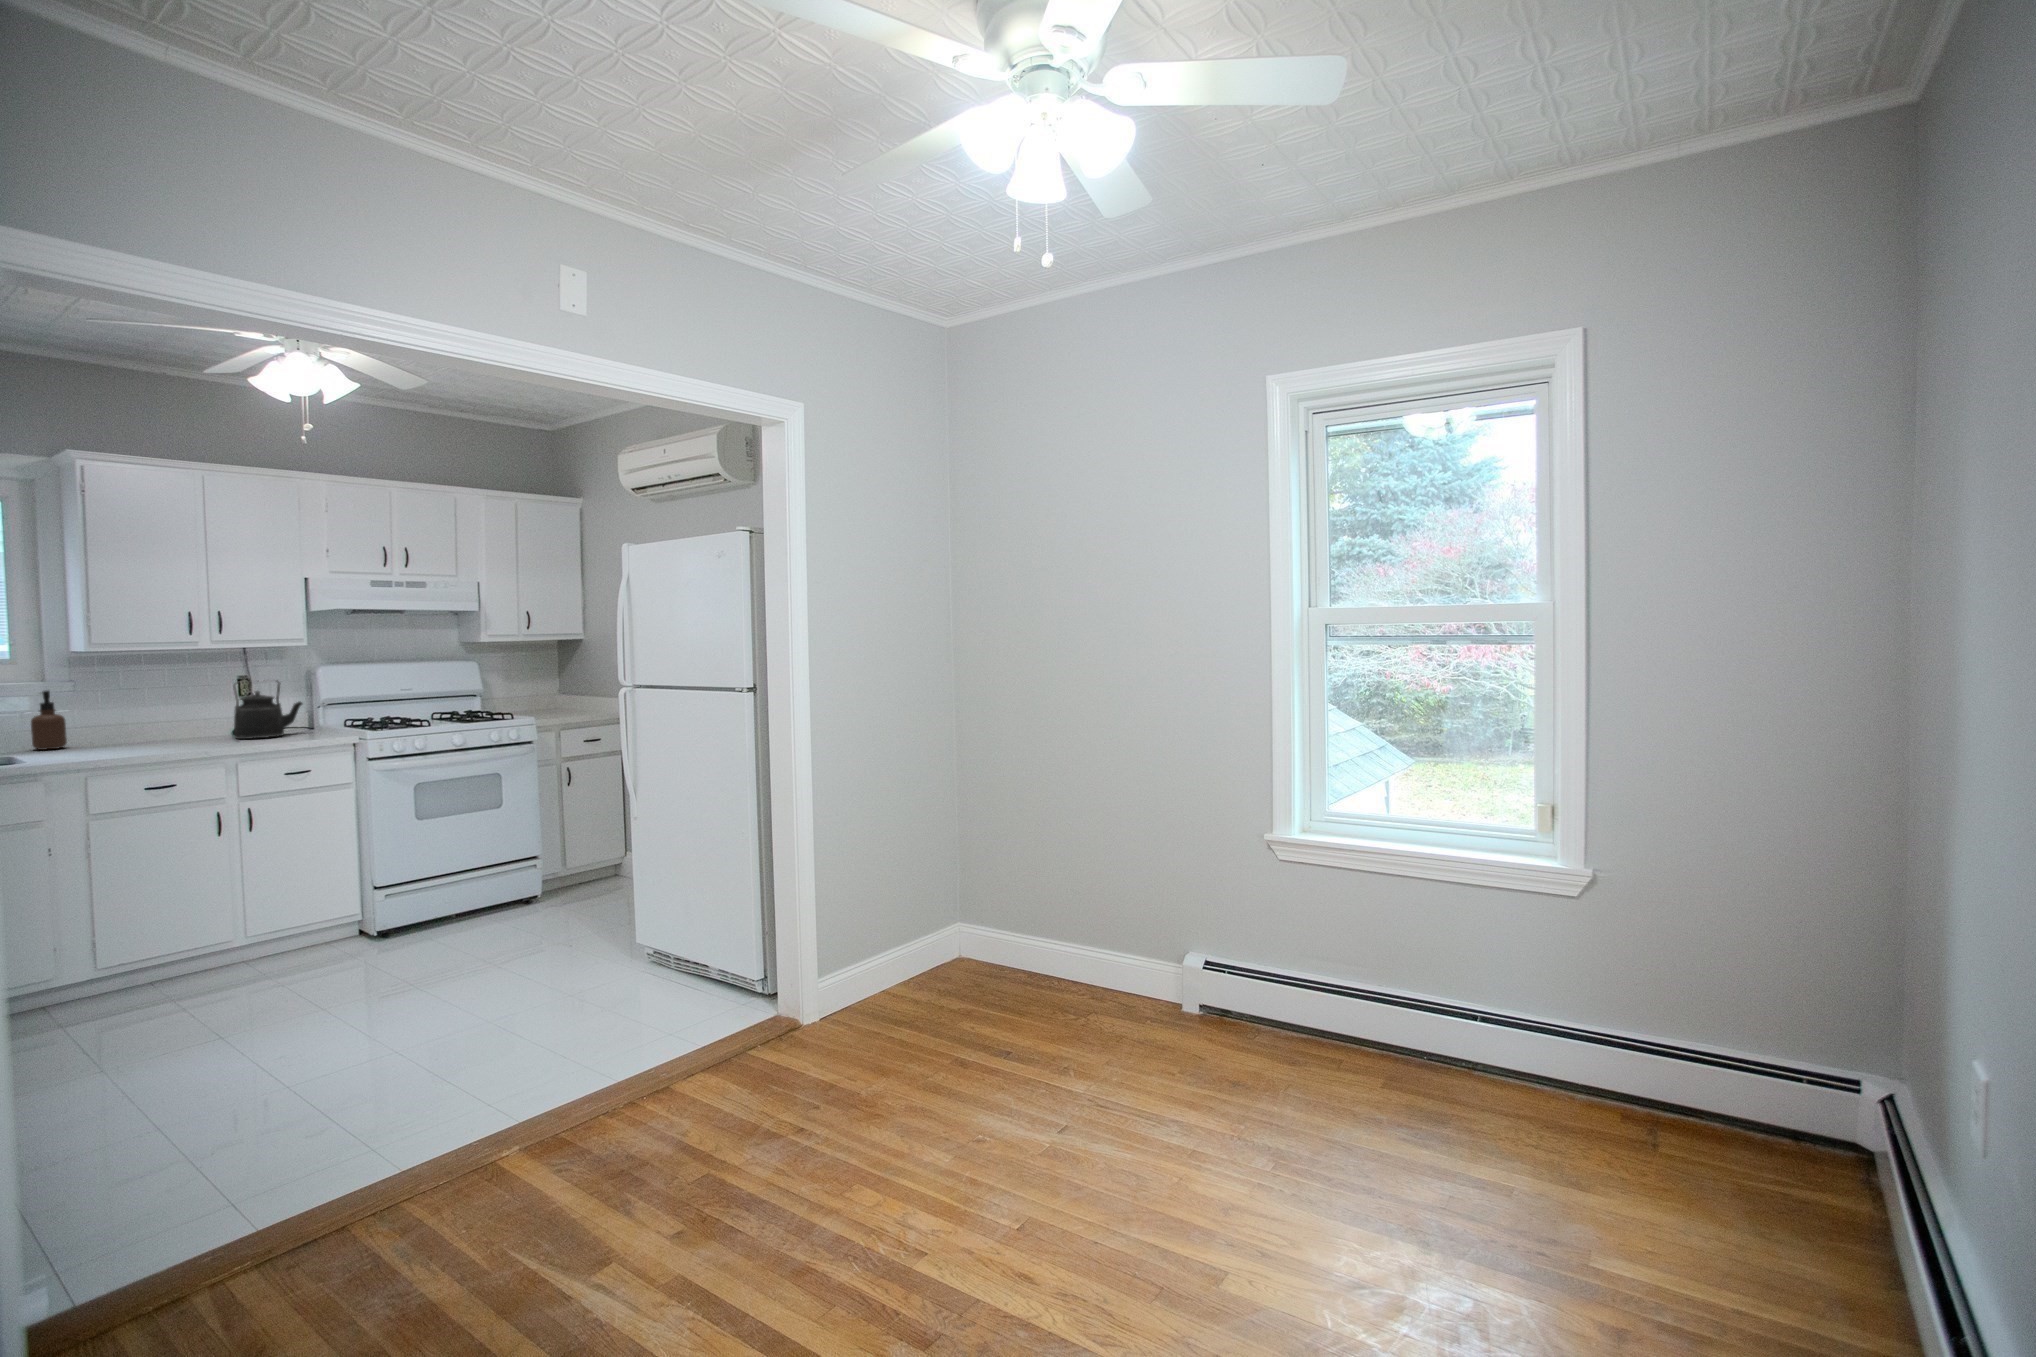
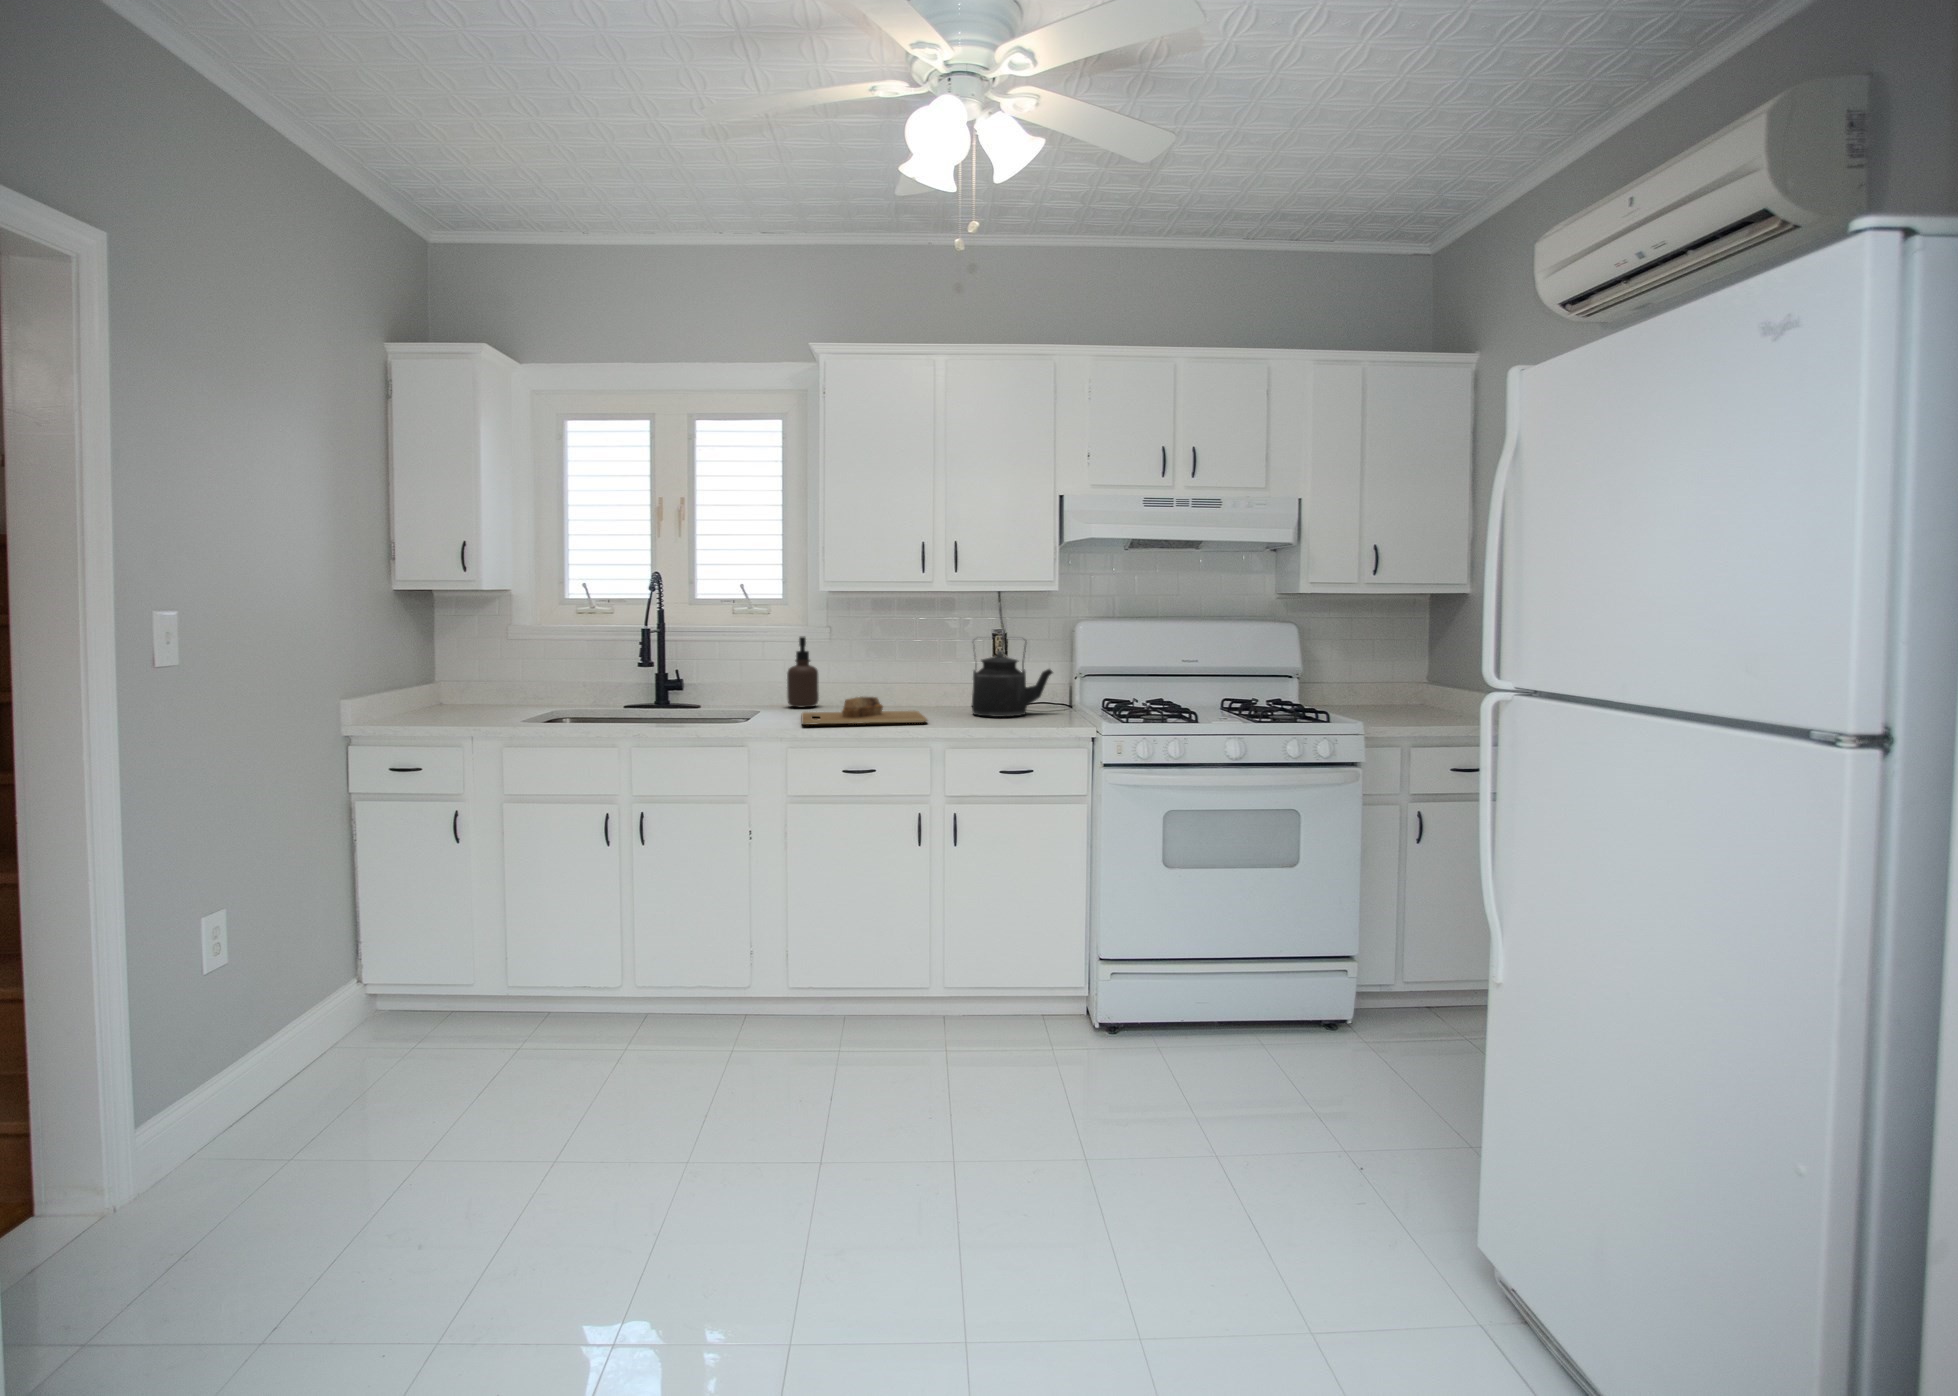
cutting board: none [69,732,211,756] -> present [802,697,928,725]

